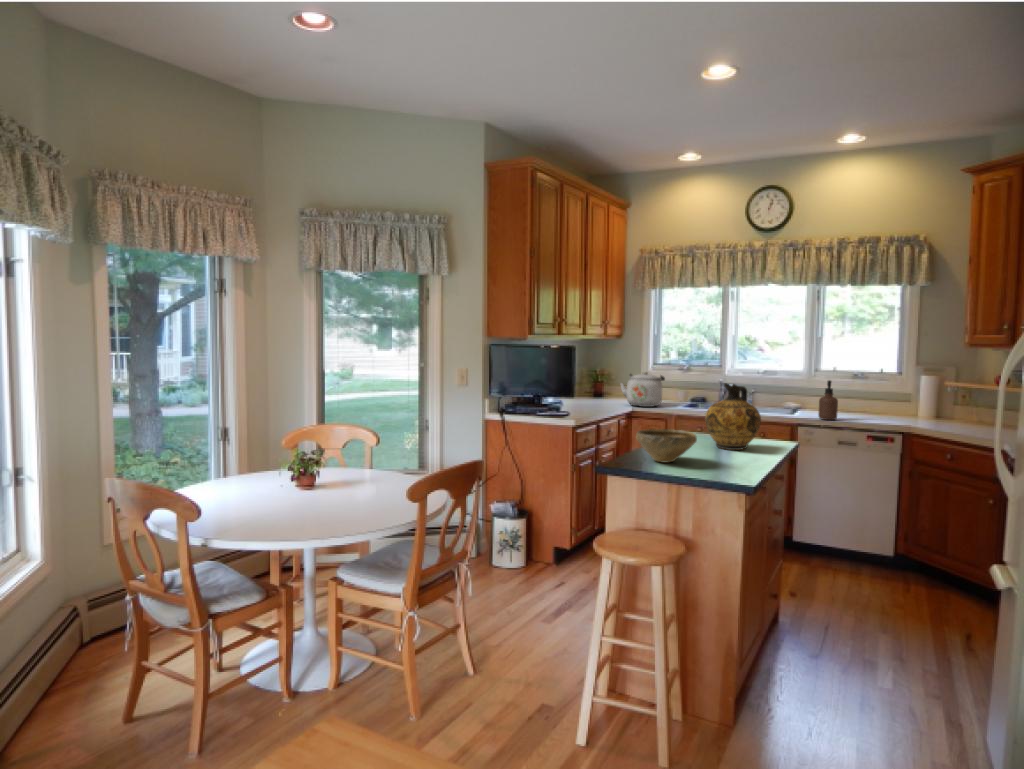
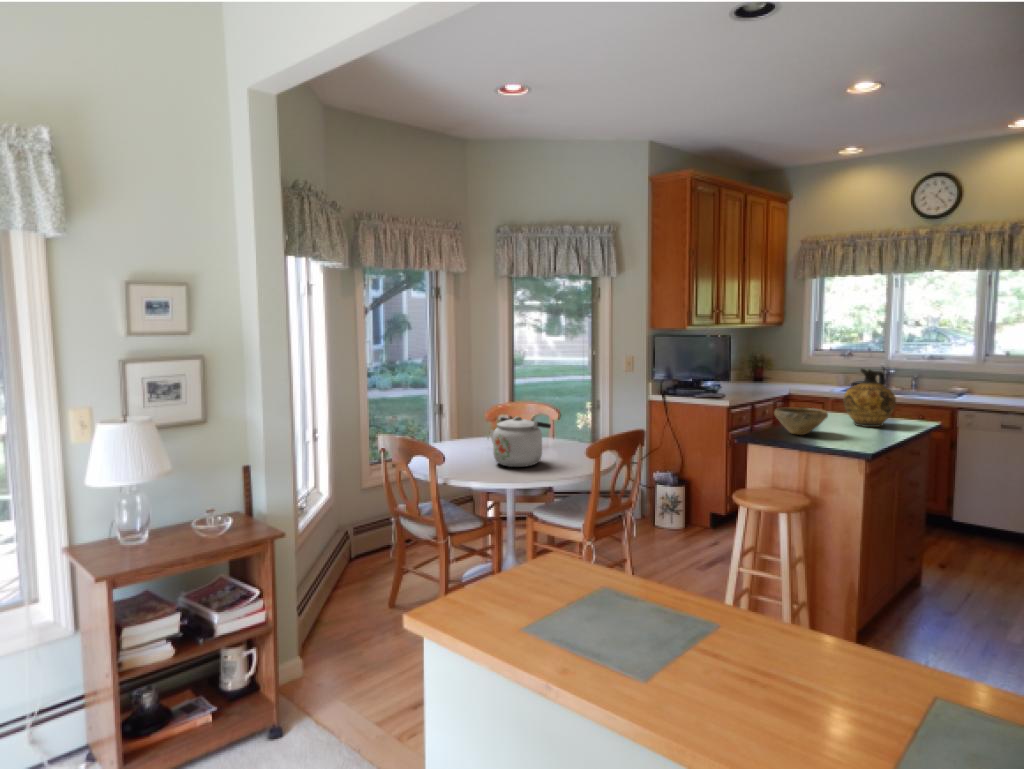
kettle: present [621,372,665,407] -> present [490,416,551,467]
soap dispenser: present [818,380,838,420] -> none [981,366,1002,404]

